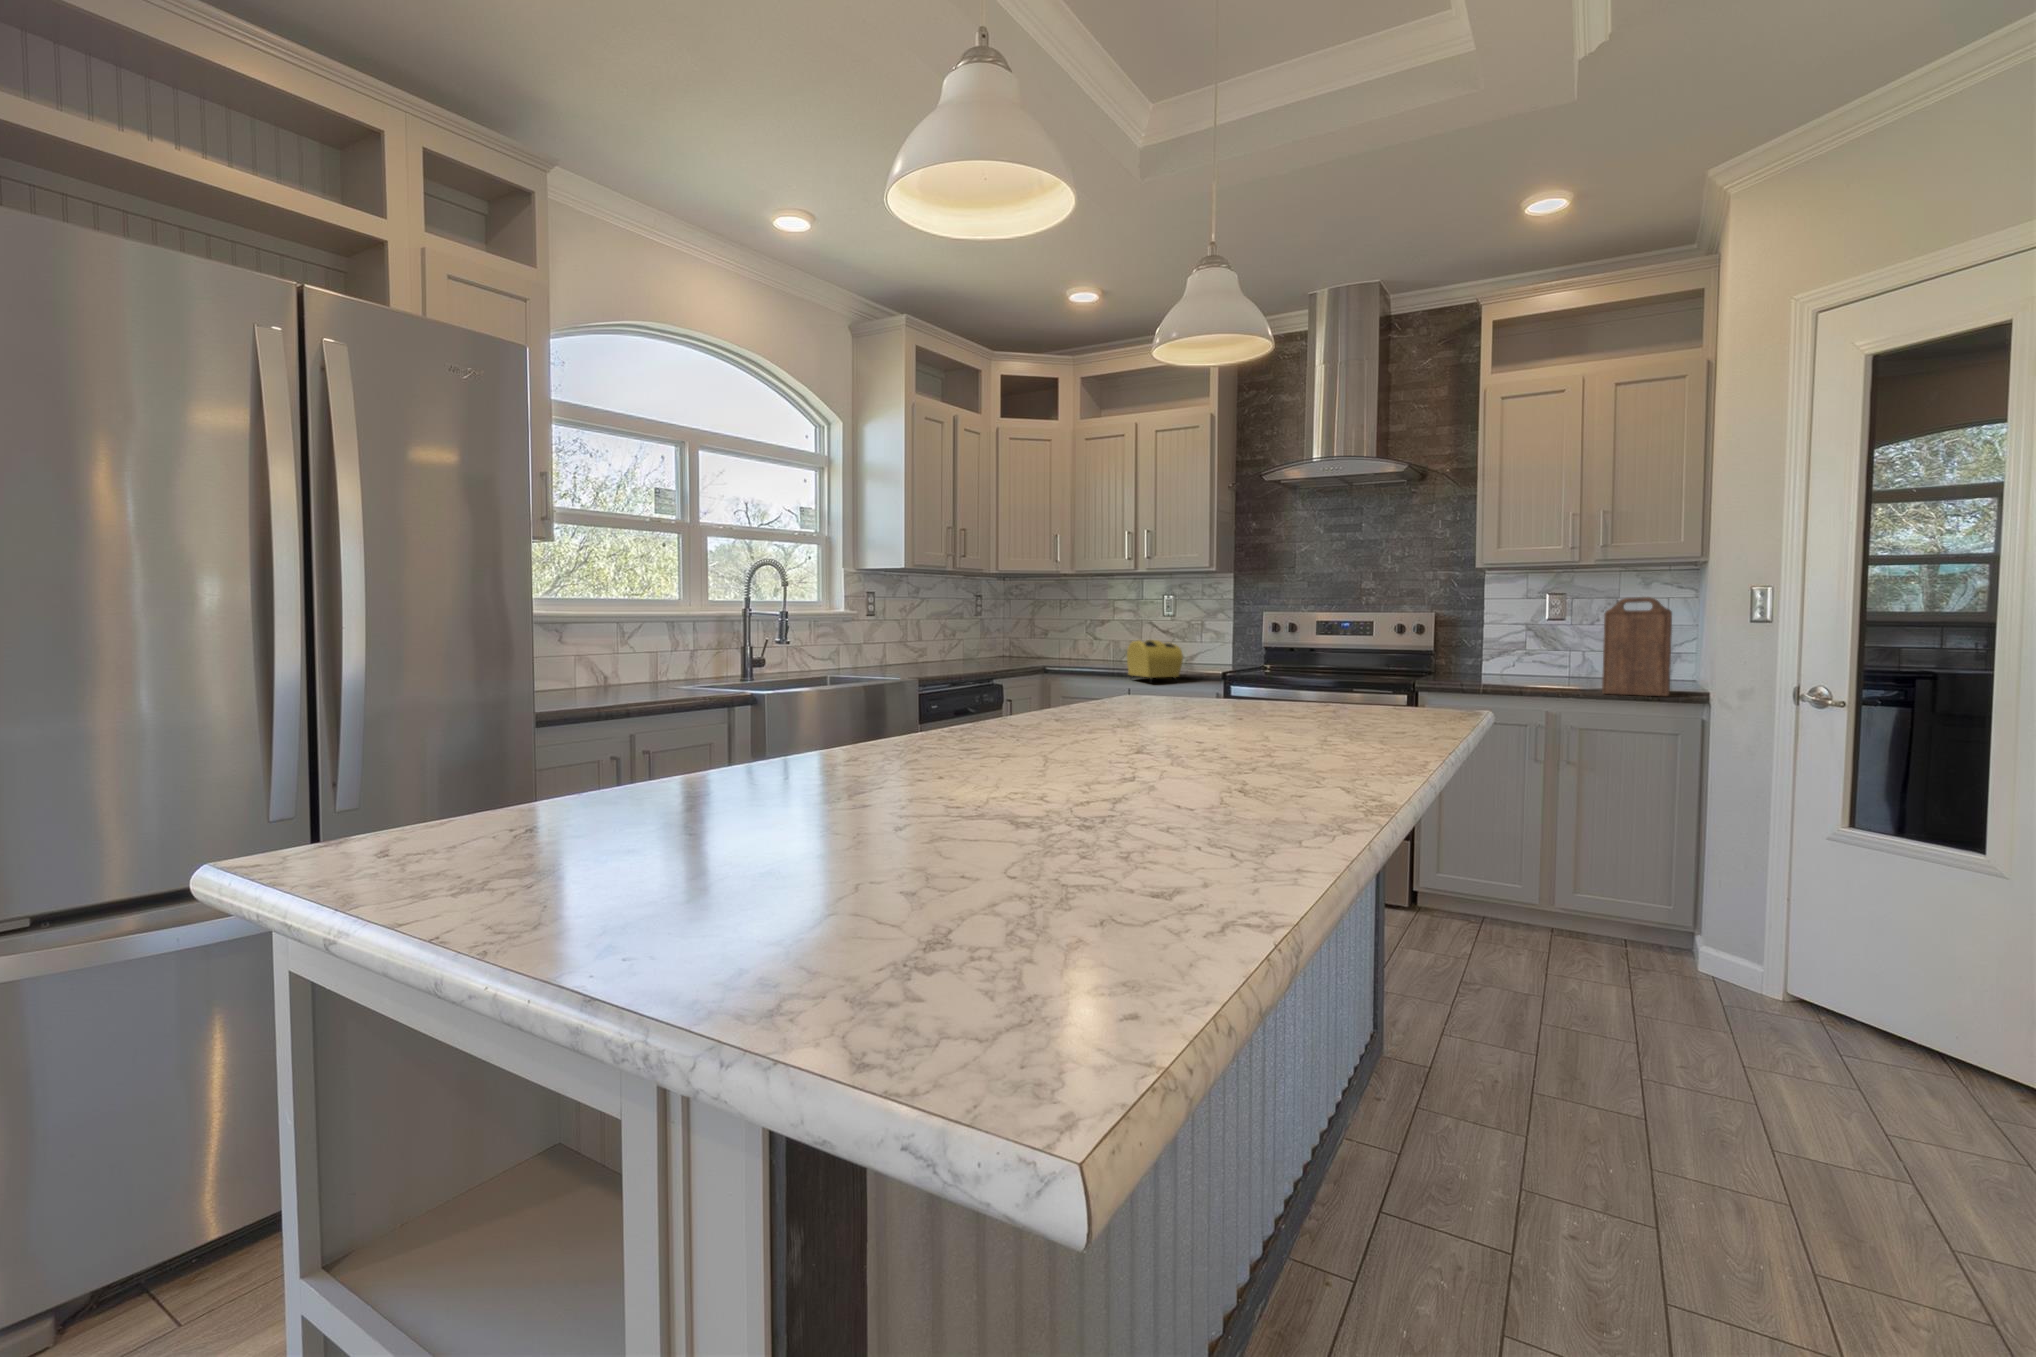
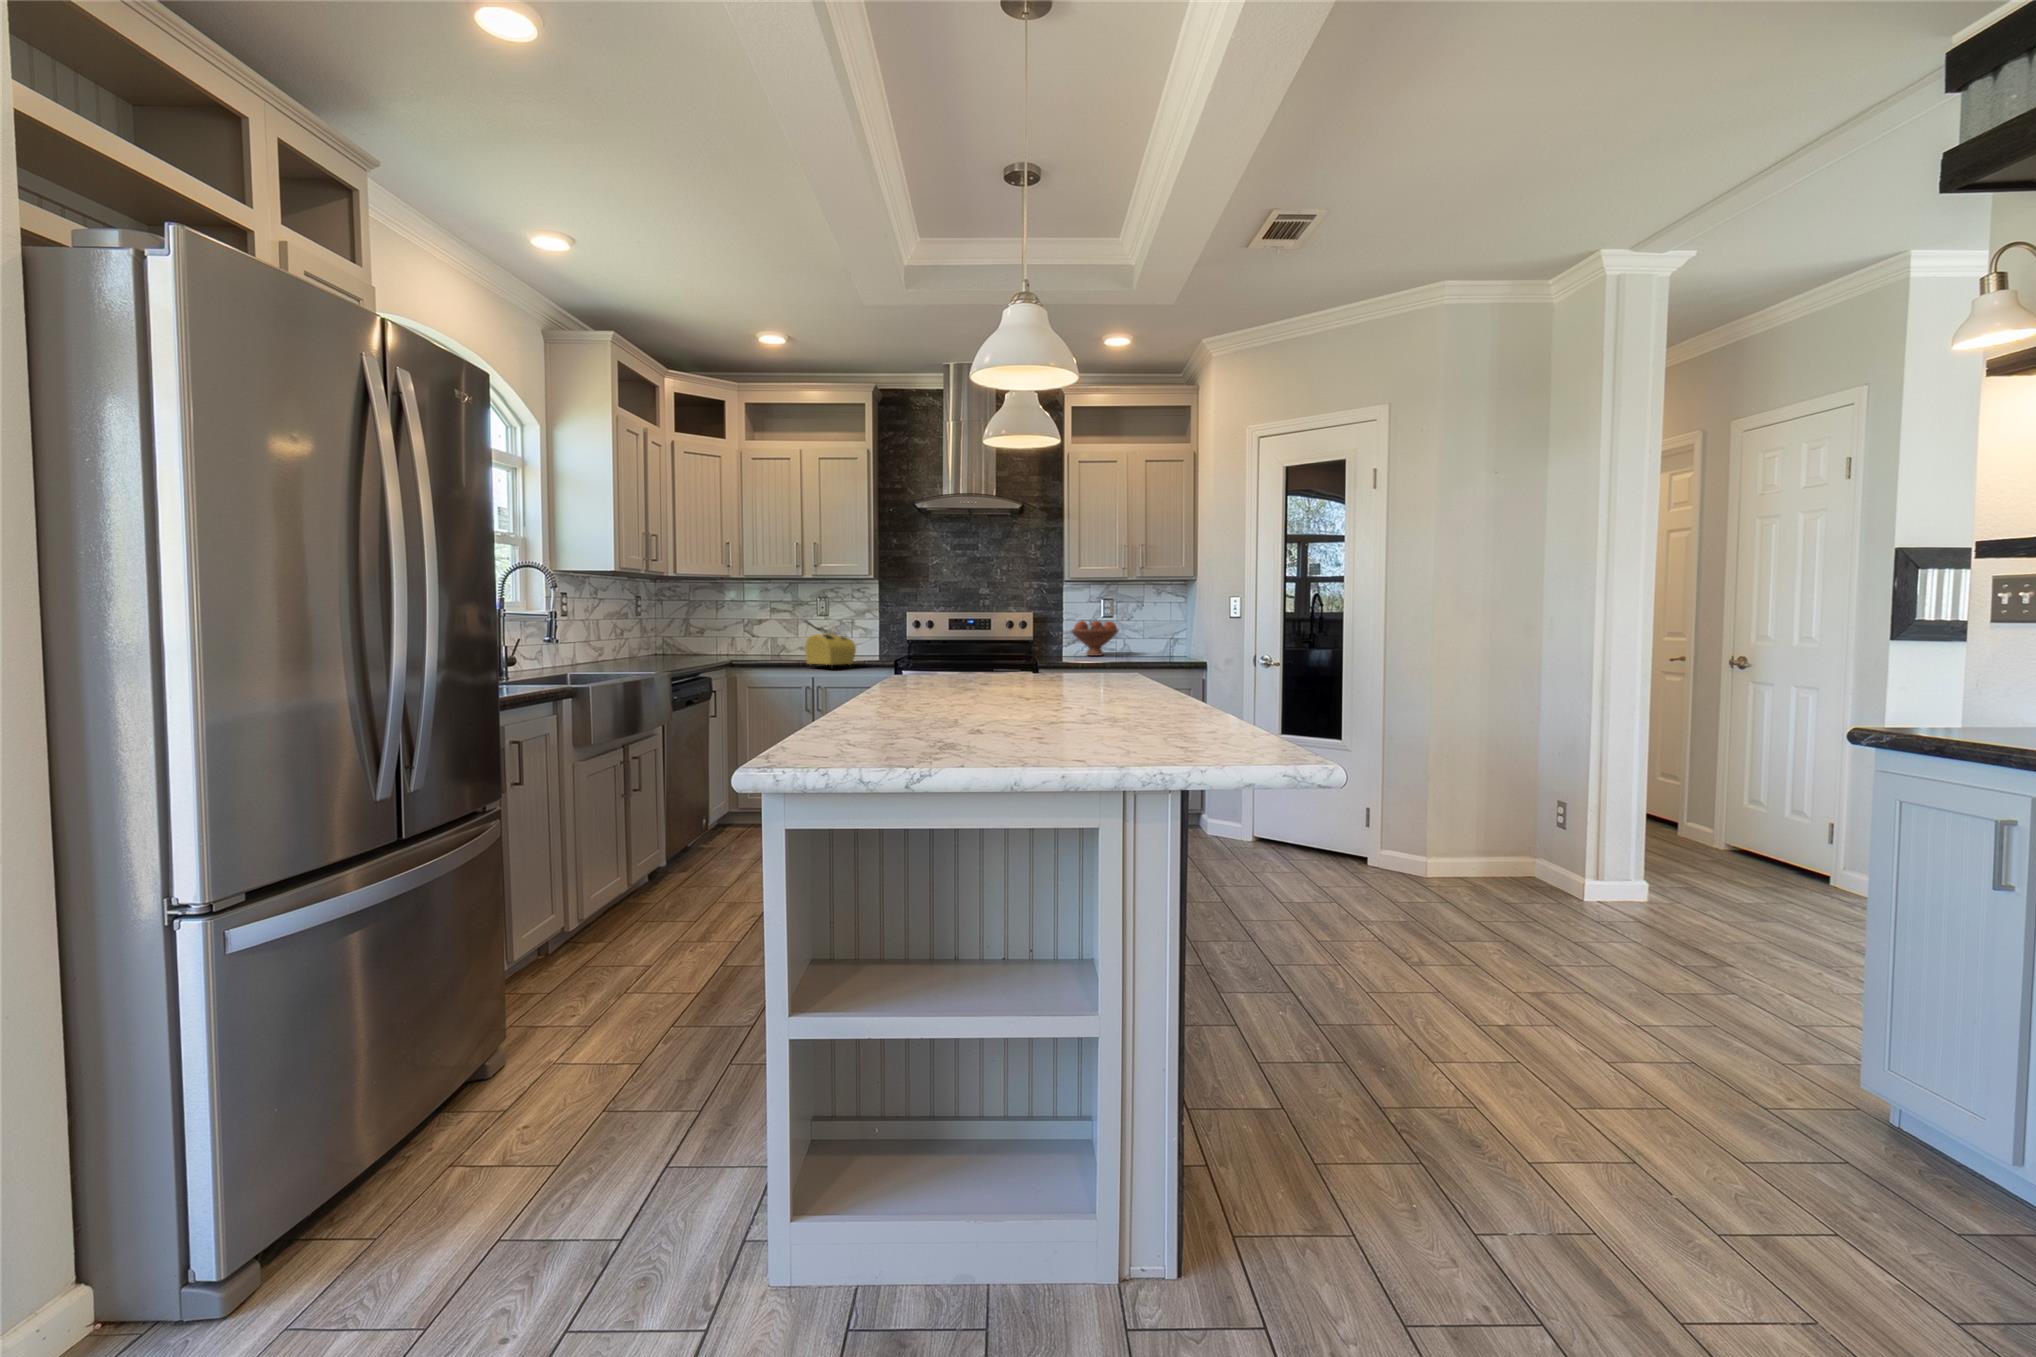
cutting board: present [1602,597,1672,696] -> none [1146,603,1183,666]
fruit bowl: none [1491,622,1571,674] -> present [1071,621,1118,656]

